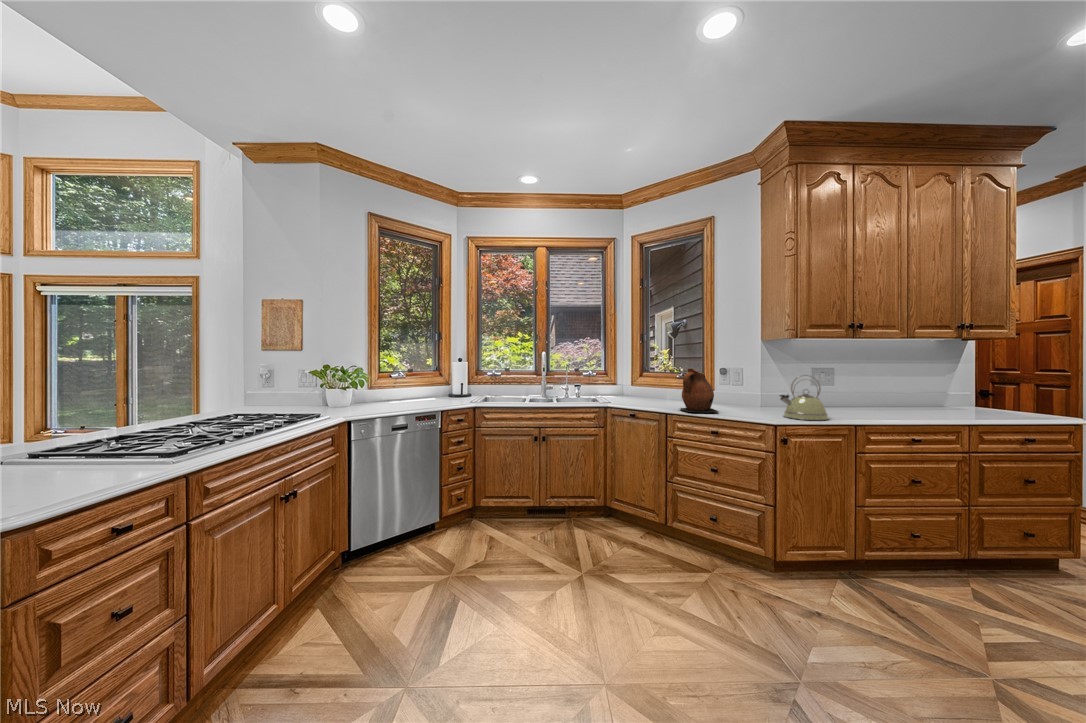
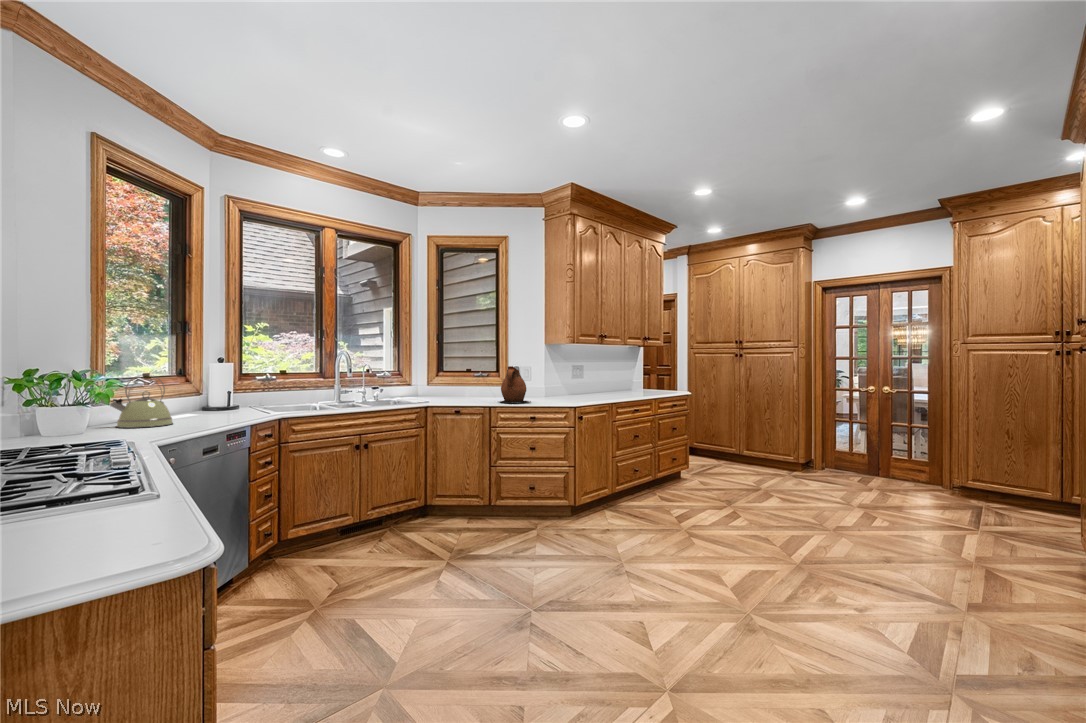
kettle: present [780,375,828,420] -> present [110,374,173,428]

